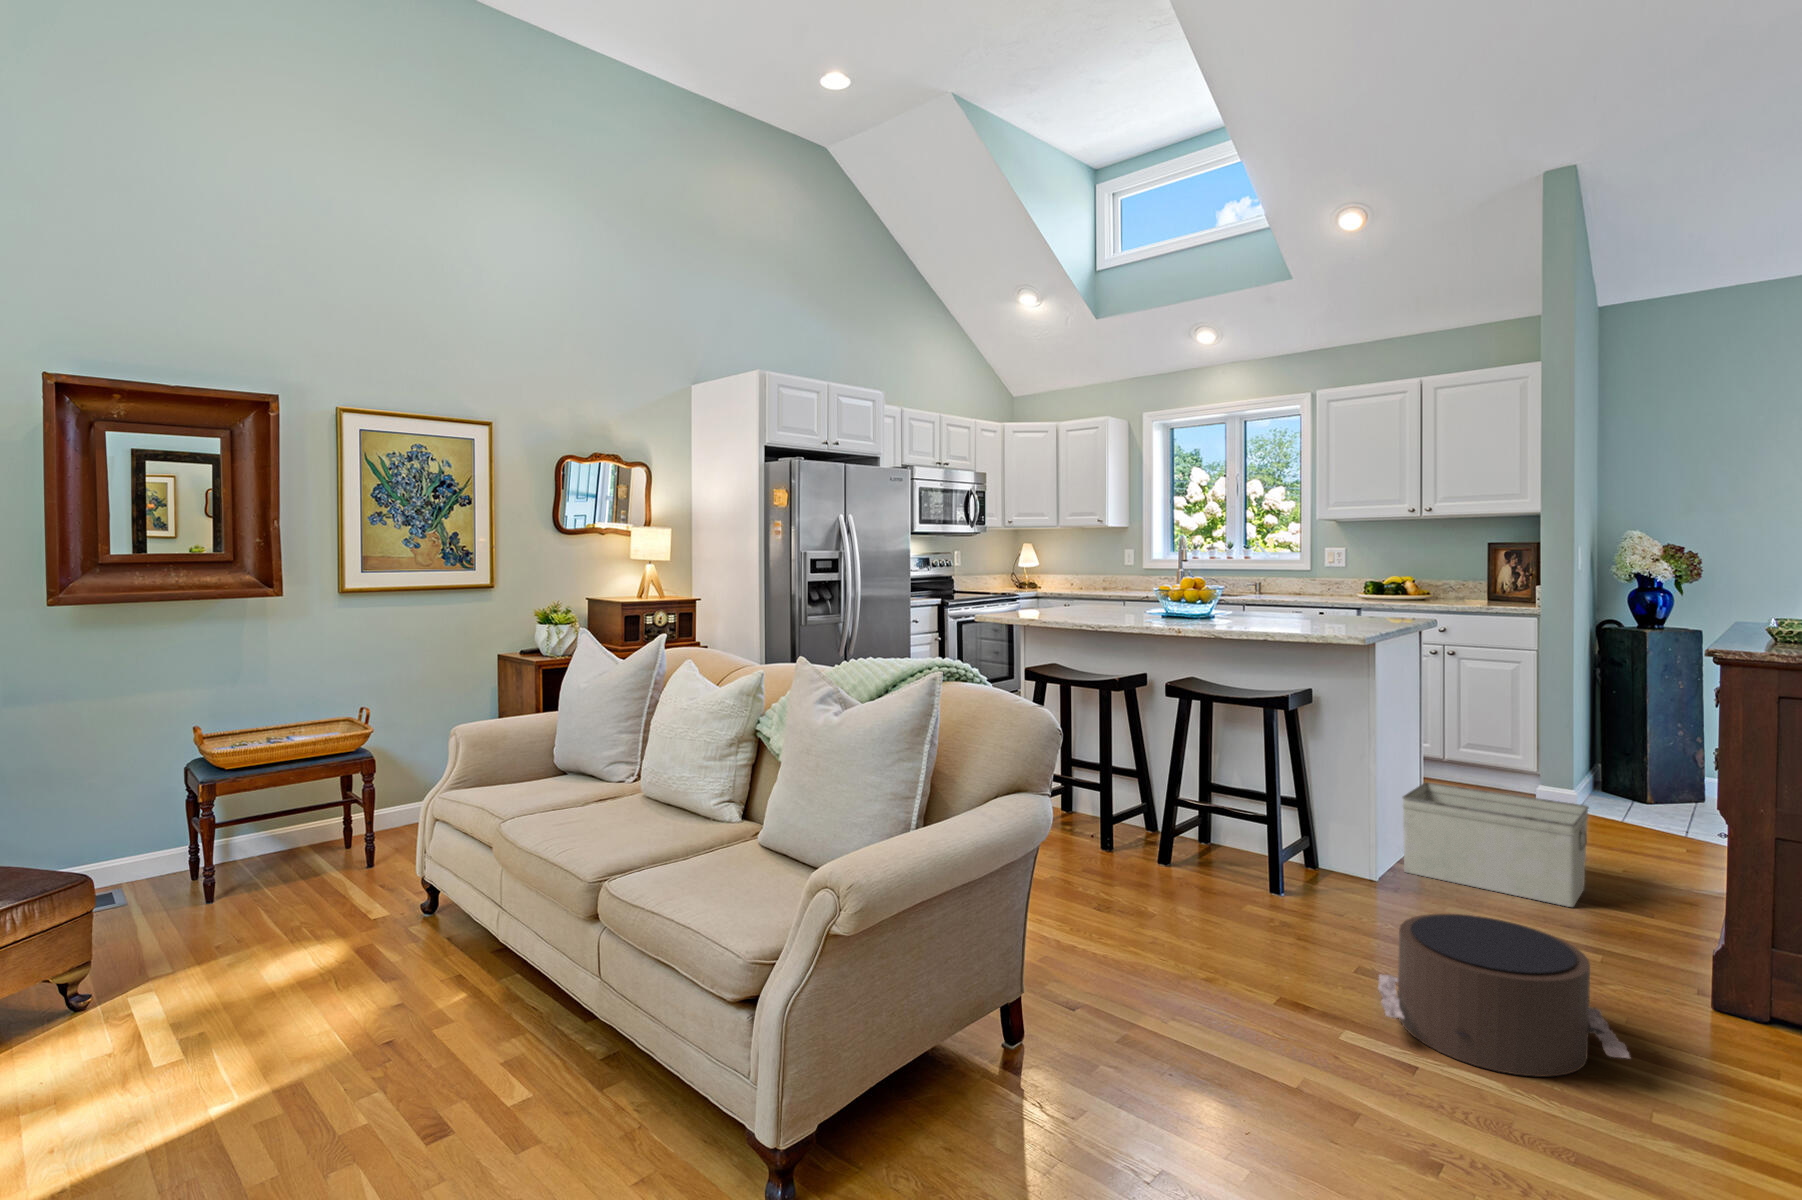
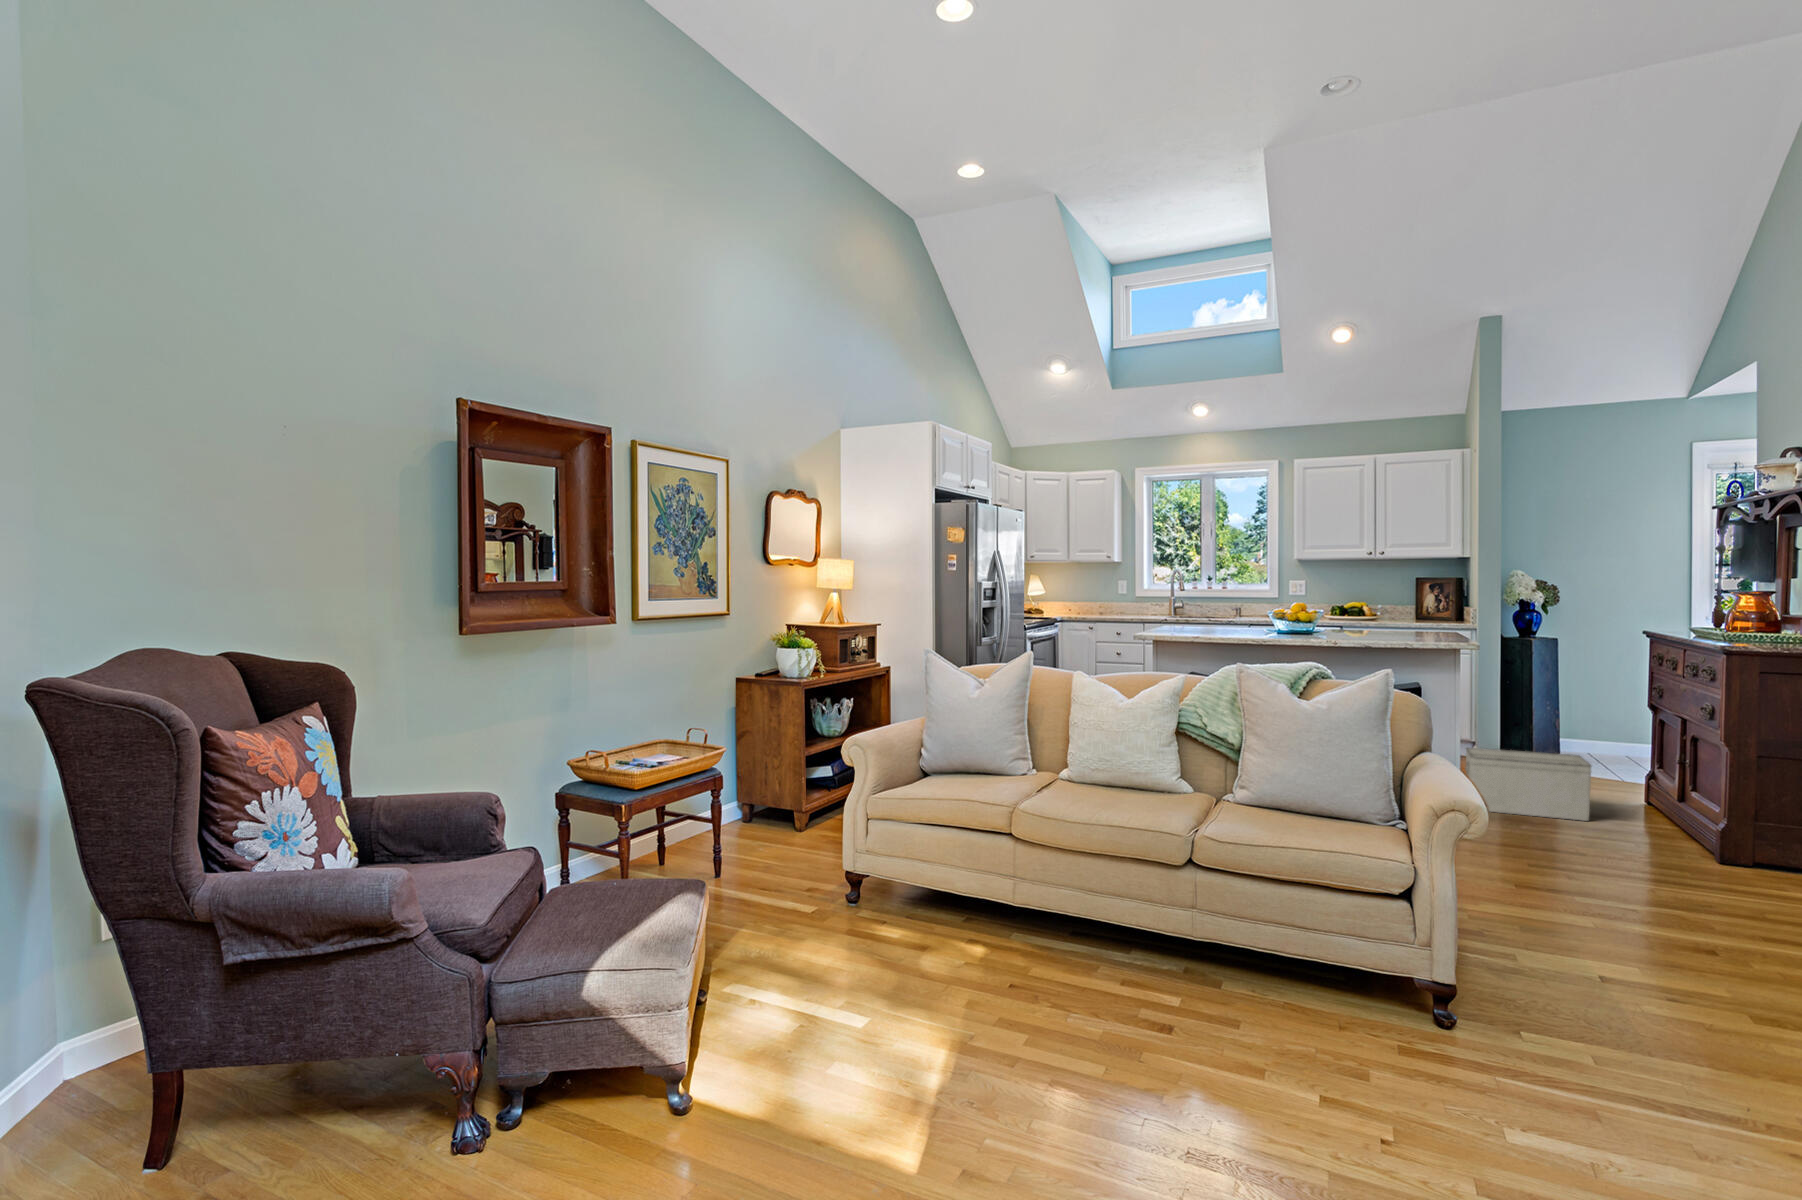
pouf: present [1378,914,1630,1077] -> none [1566,819,1741,904]

